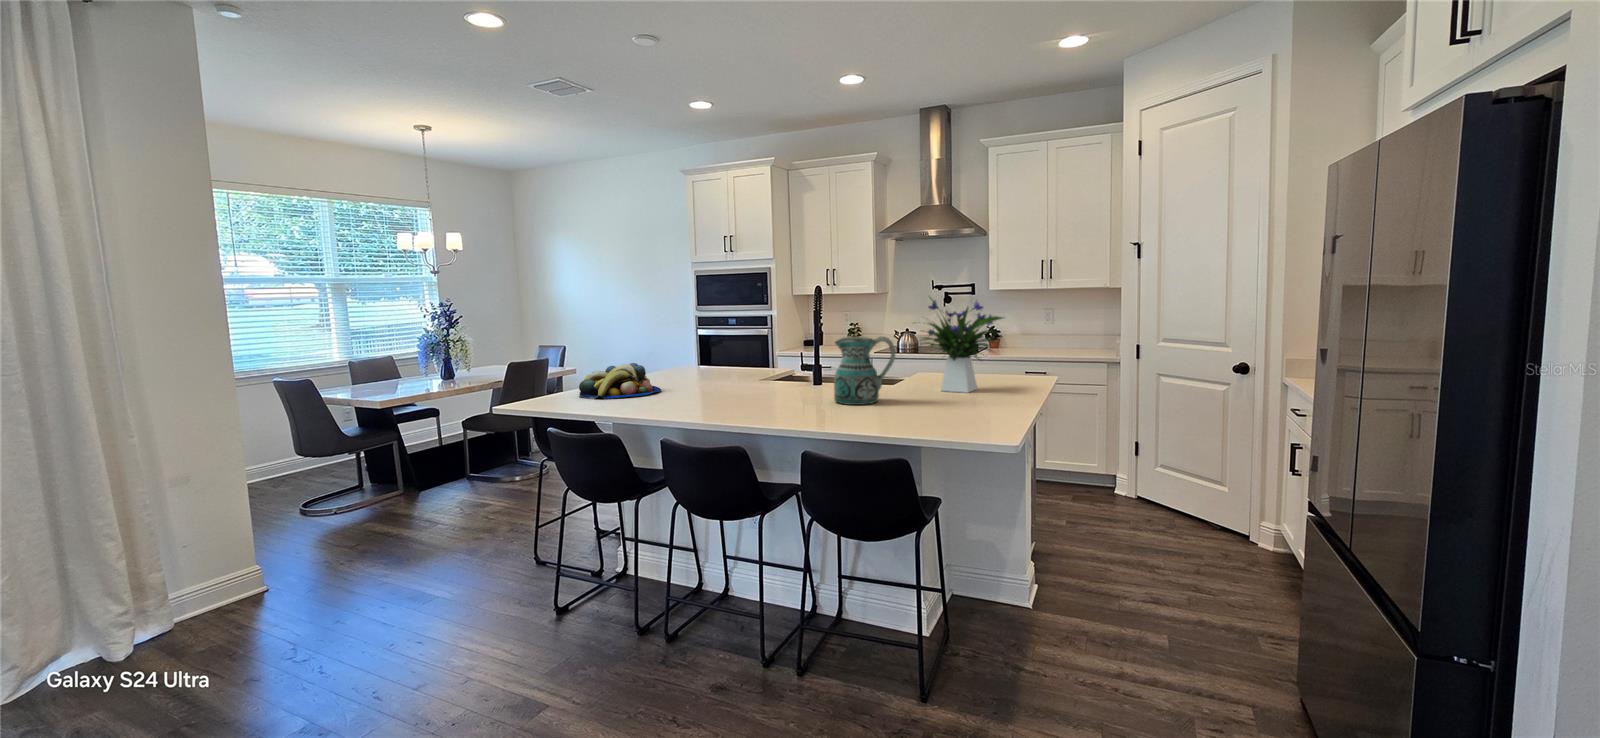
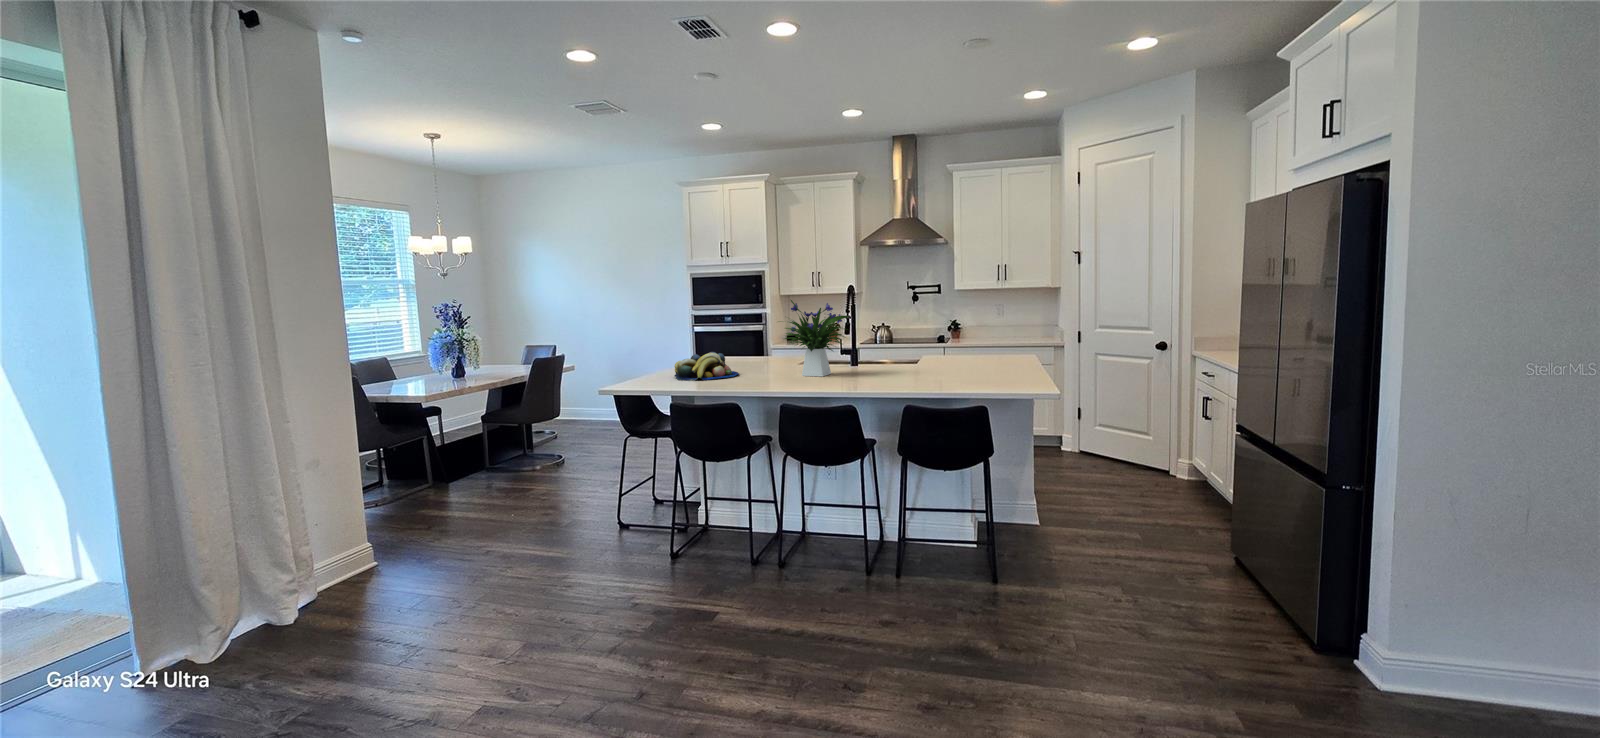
flower arrangement: present [923,299,1003,393] -> present [784,300,849,376]
ceramic pitcher: present [834,337,895,405] -> none [892,325,938,377]

